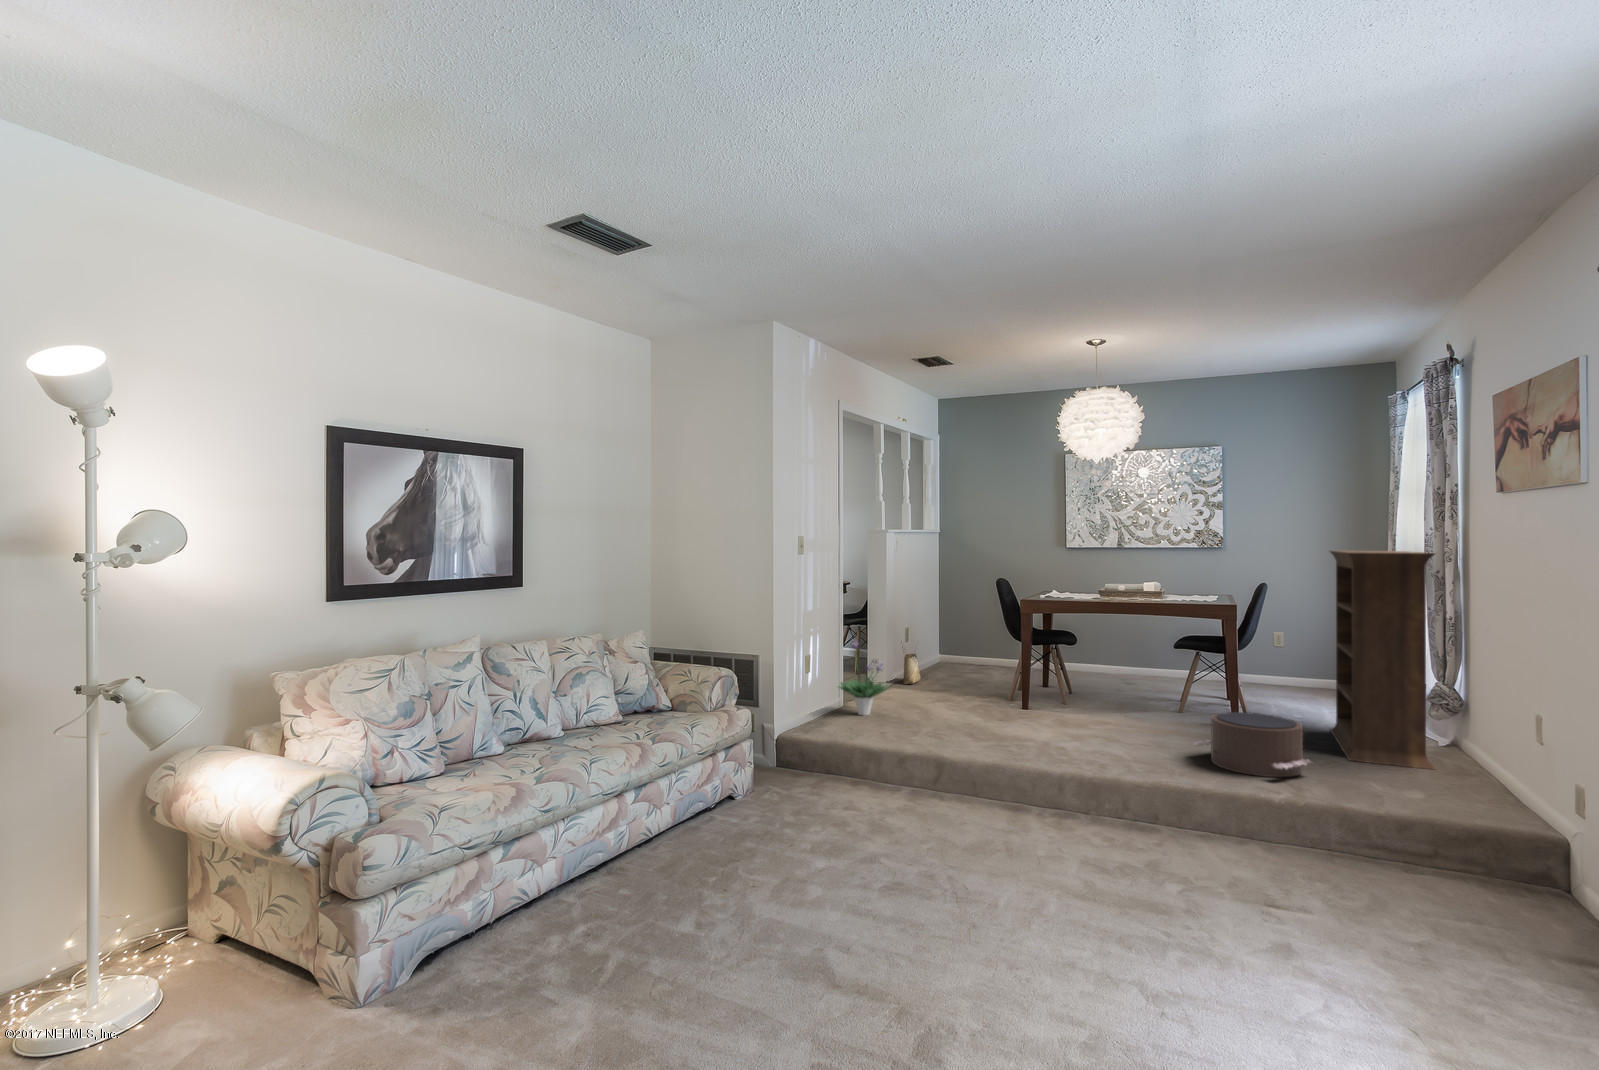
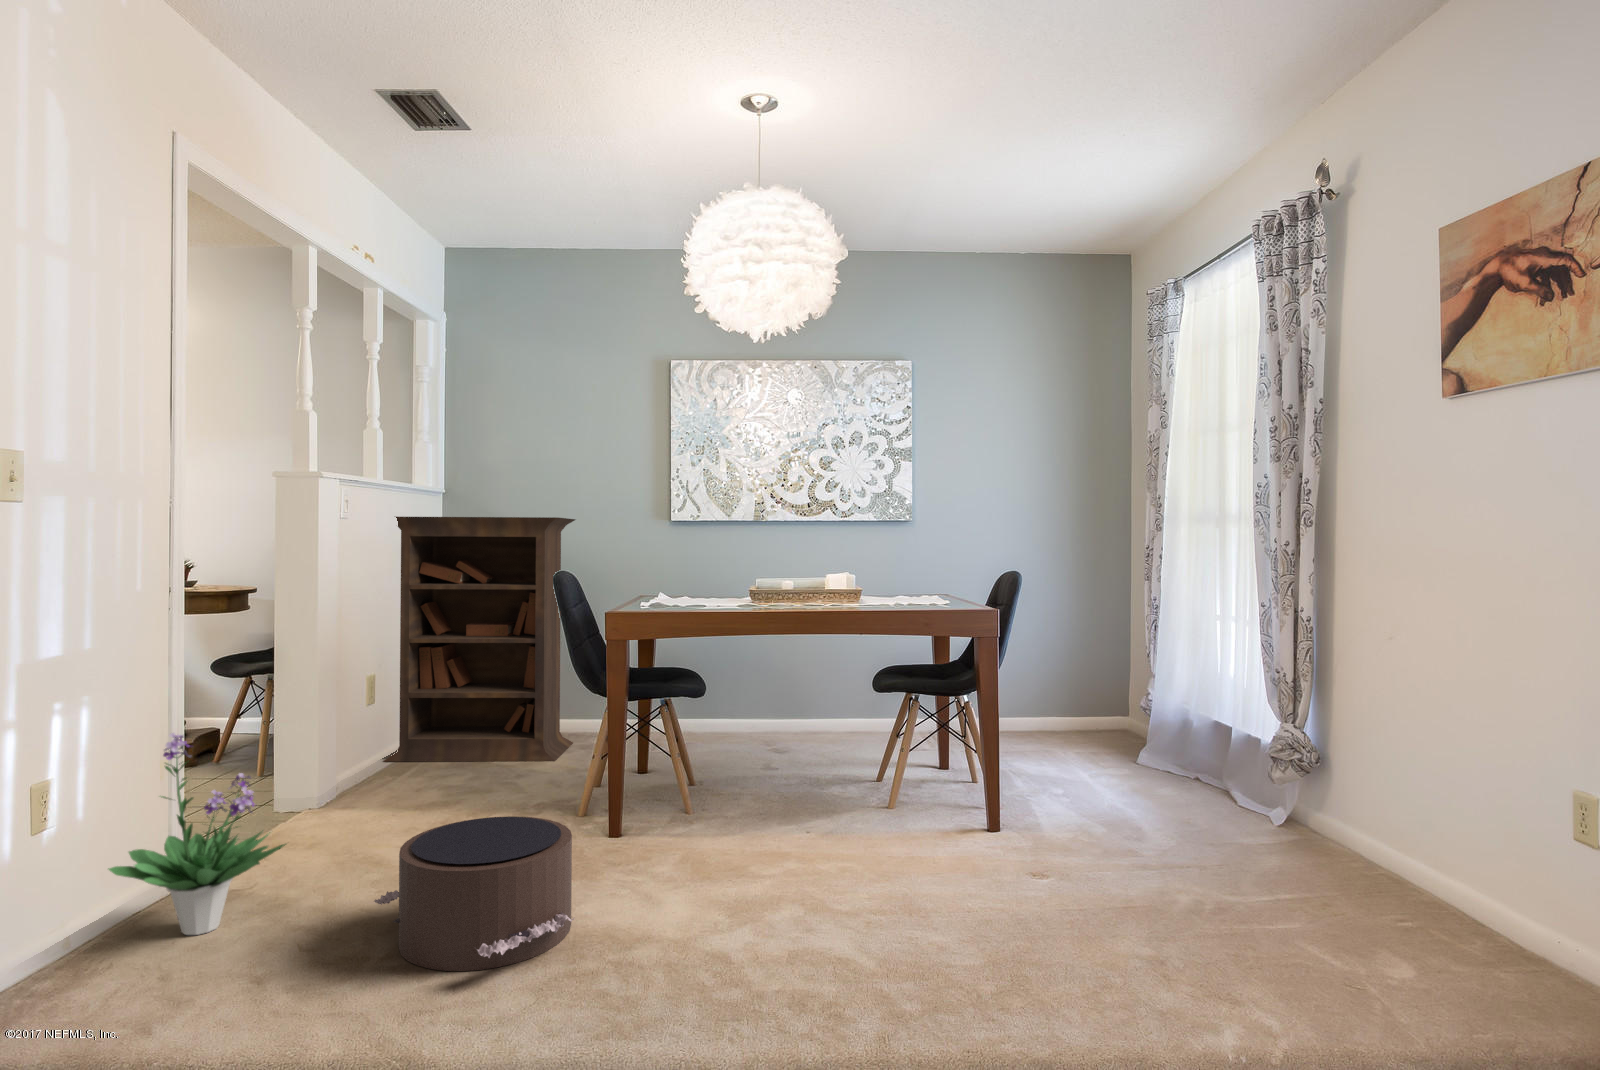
bookcase: present [1330,551,1435,770] -> present [384,517,575,762]
woven basket: present [901,641,920,684] -> none [356,701,401,796]
pouf: present [1194,712,1310,777] -> present [374,816,574,971]

